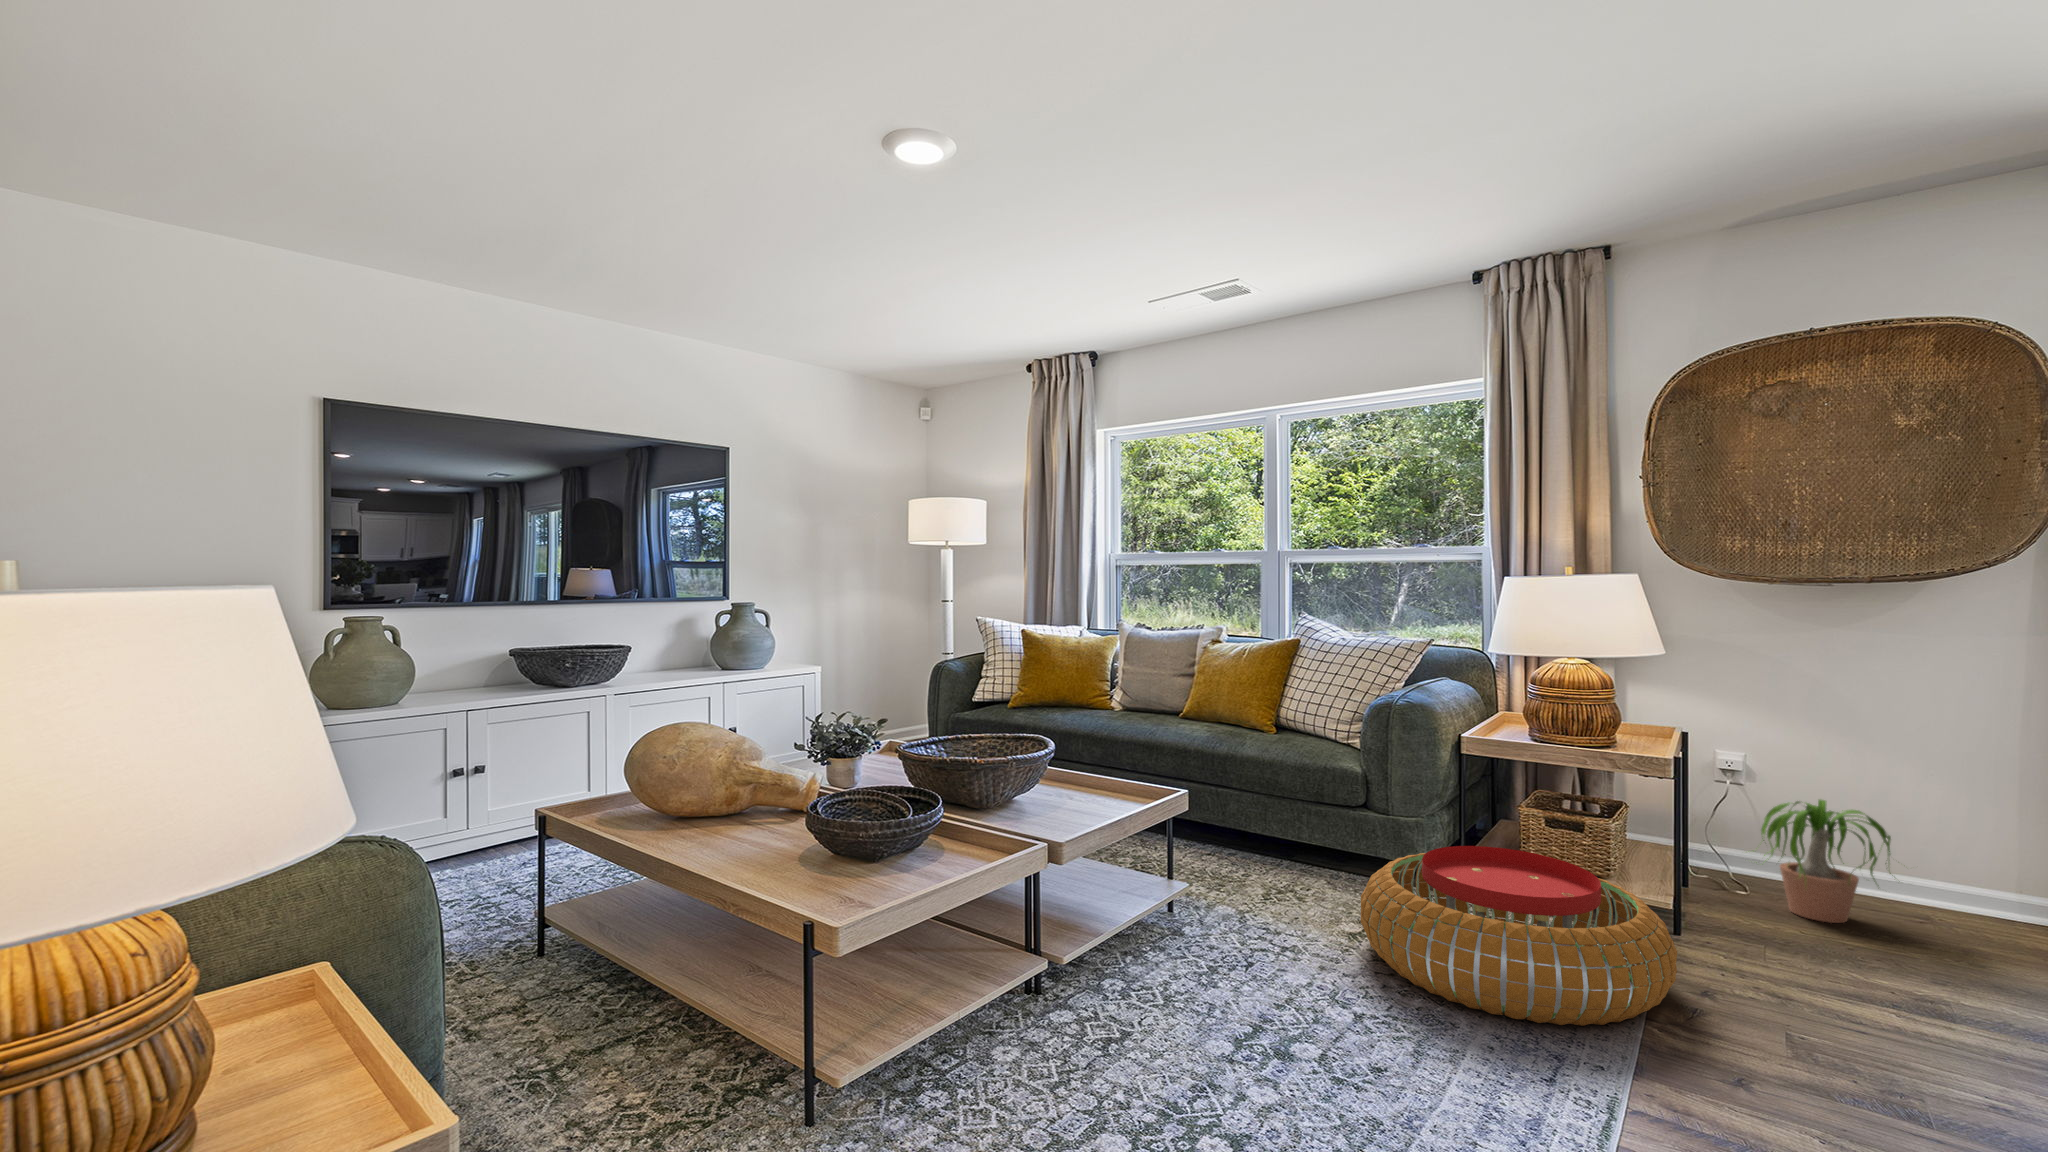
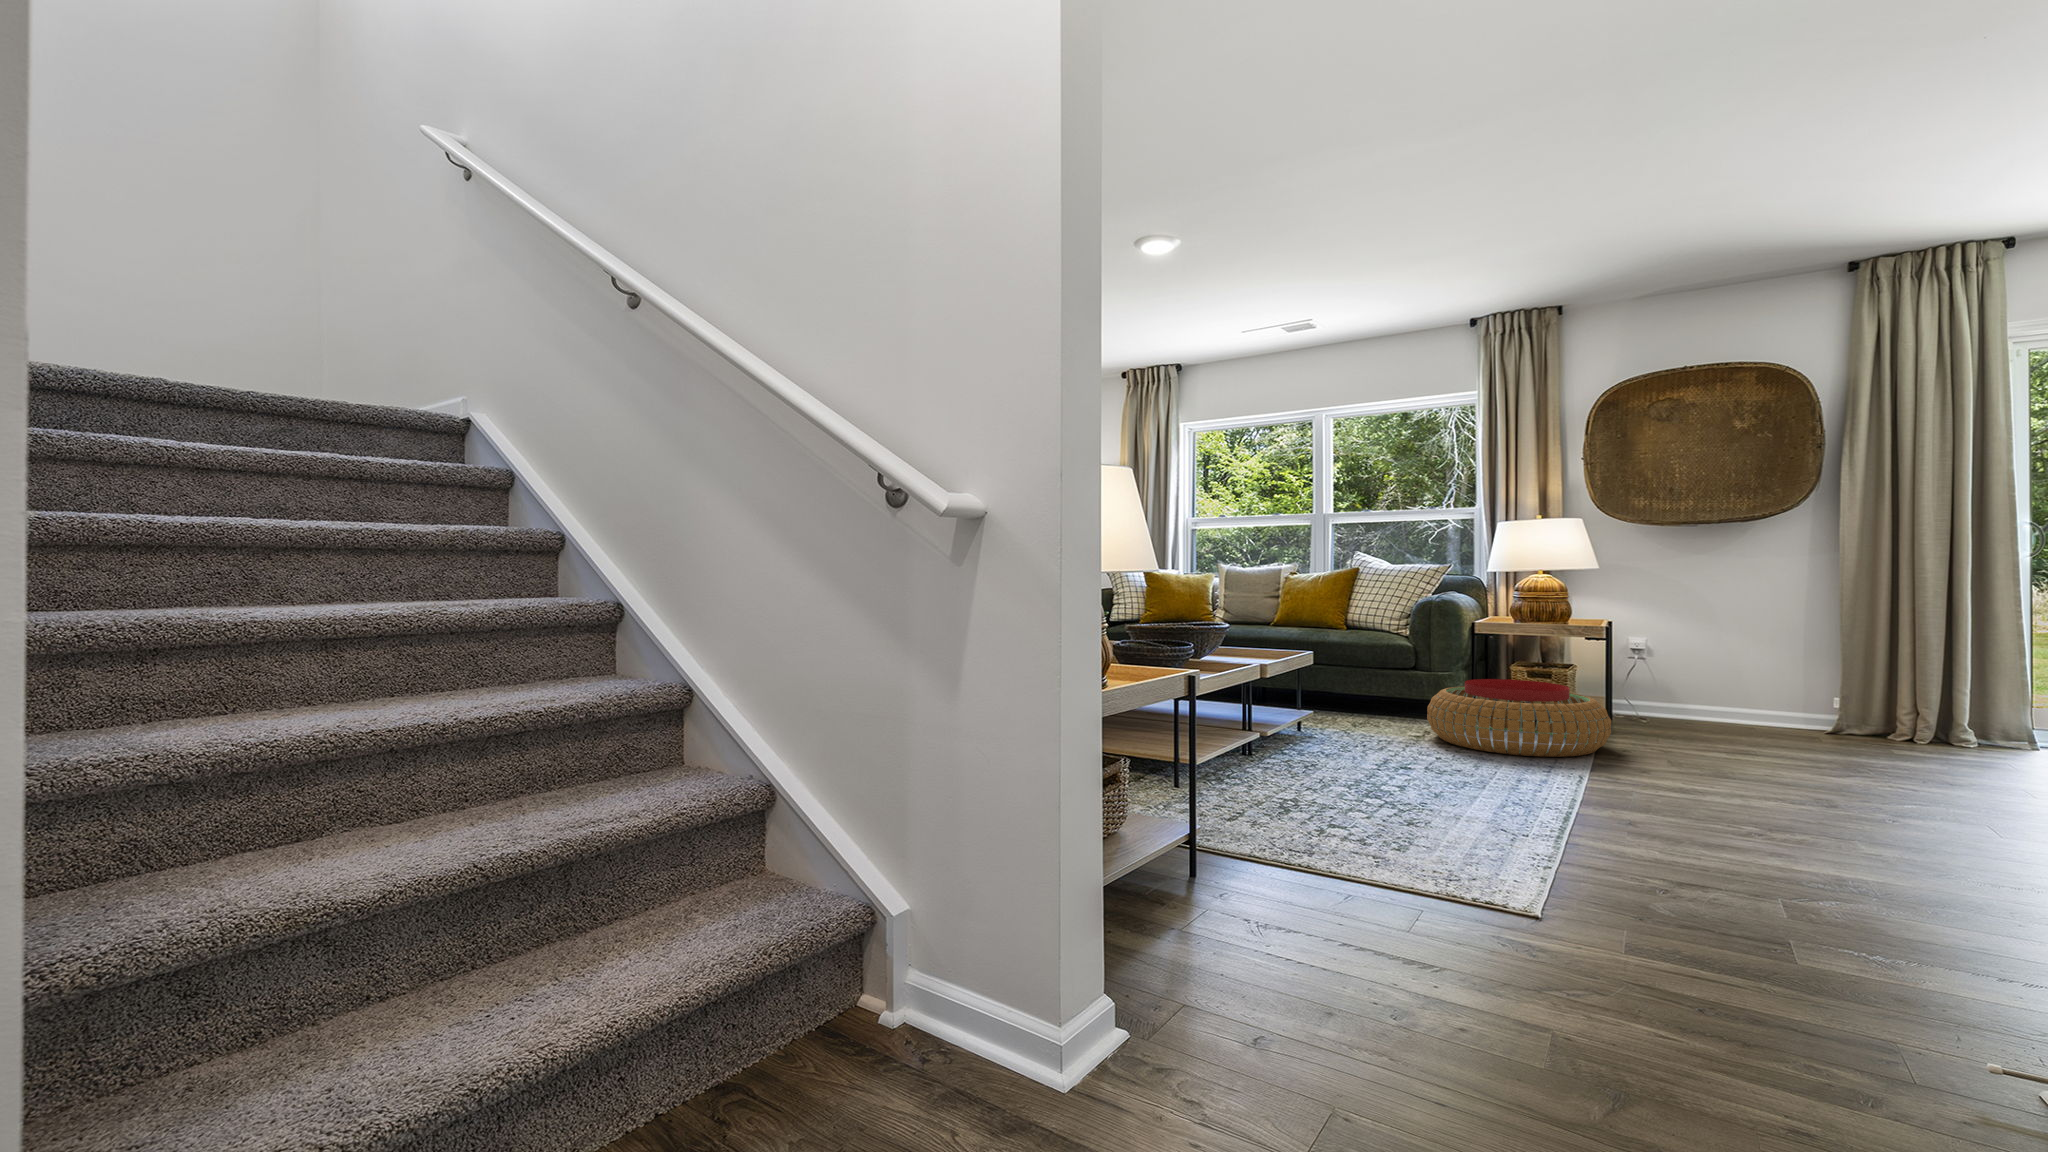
potted plant: present [1761,800,1891,923] -> none [1644,656,1748,727]

